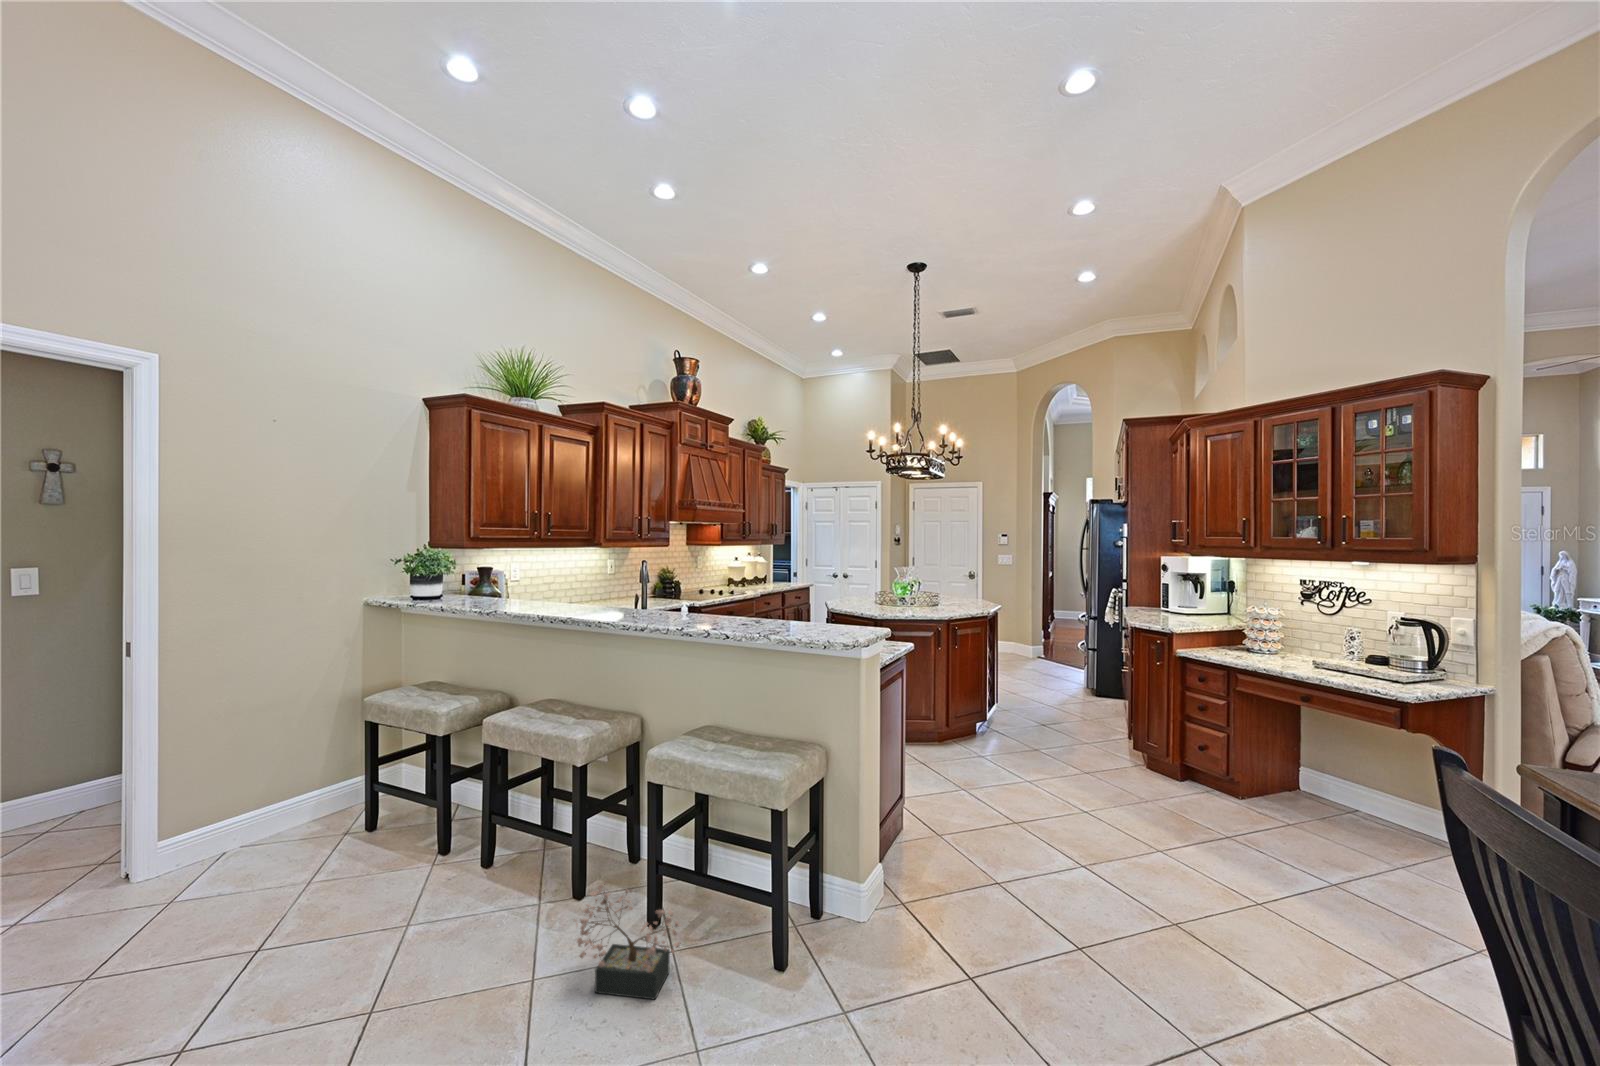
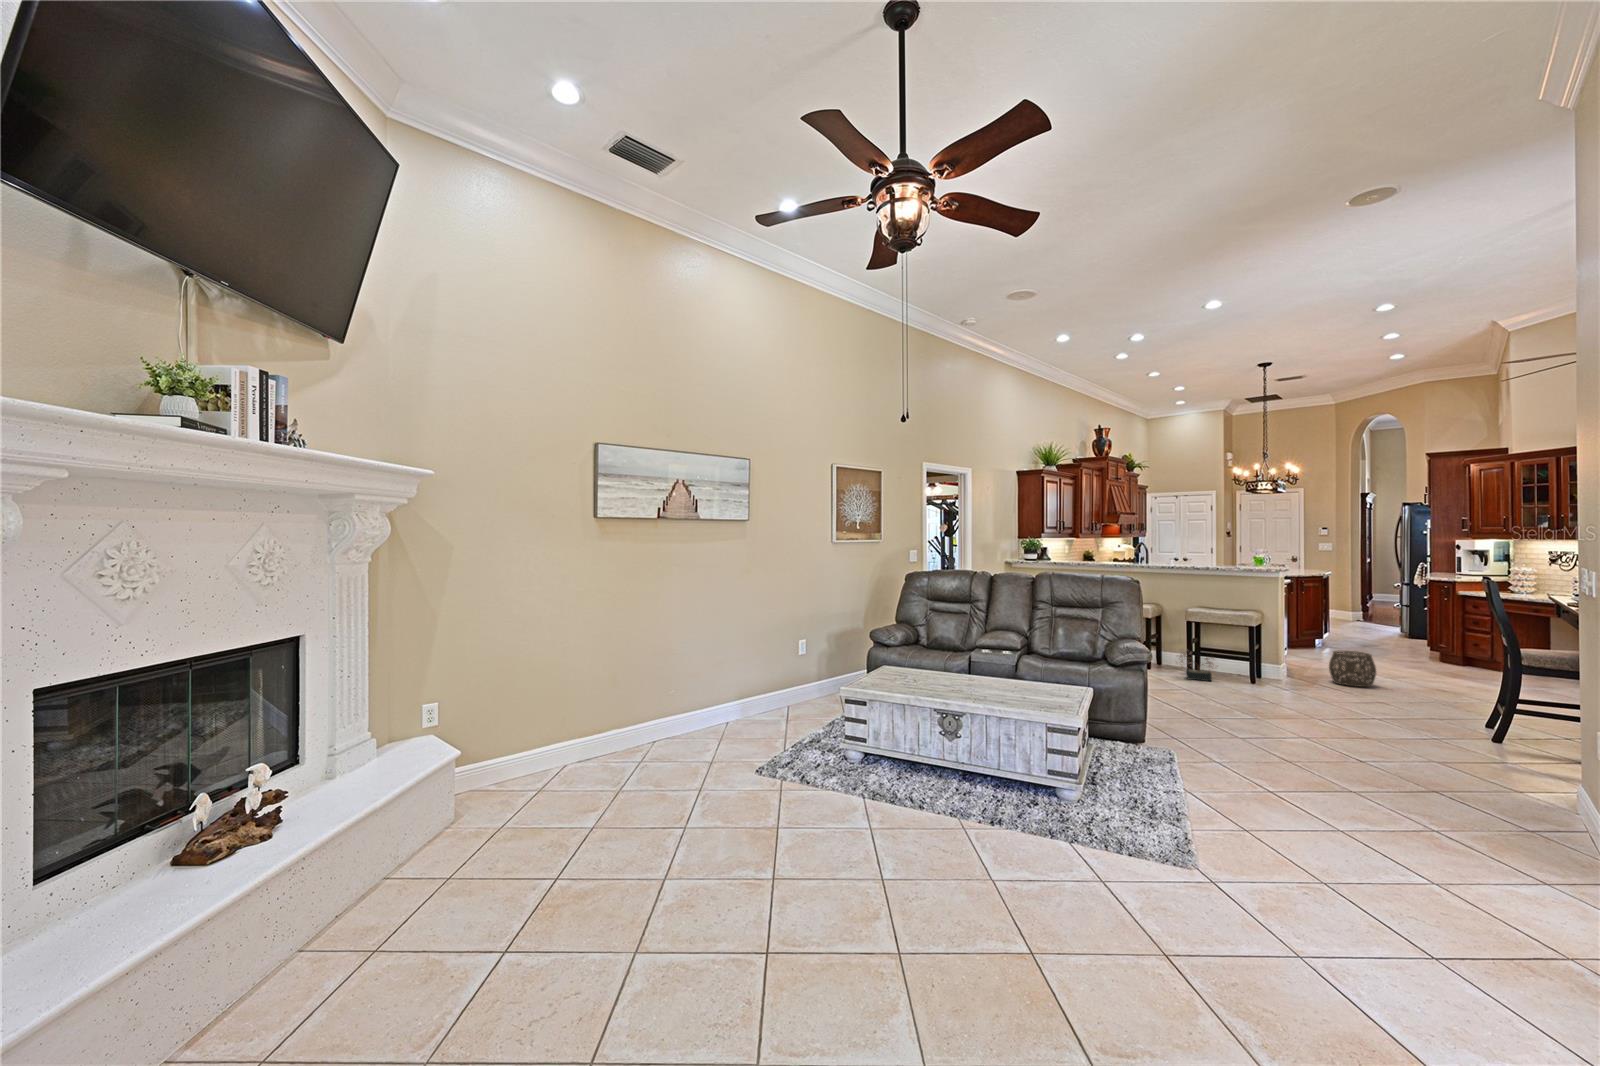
woven basket: none [960,840,1060,961] -> present [1329,650,1376,687]

